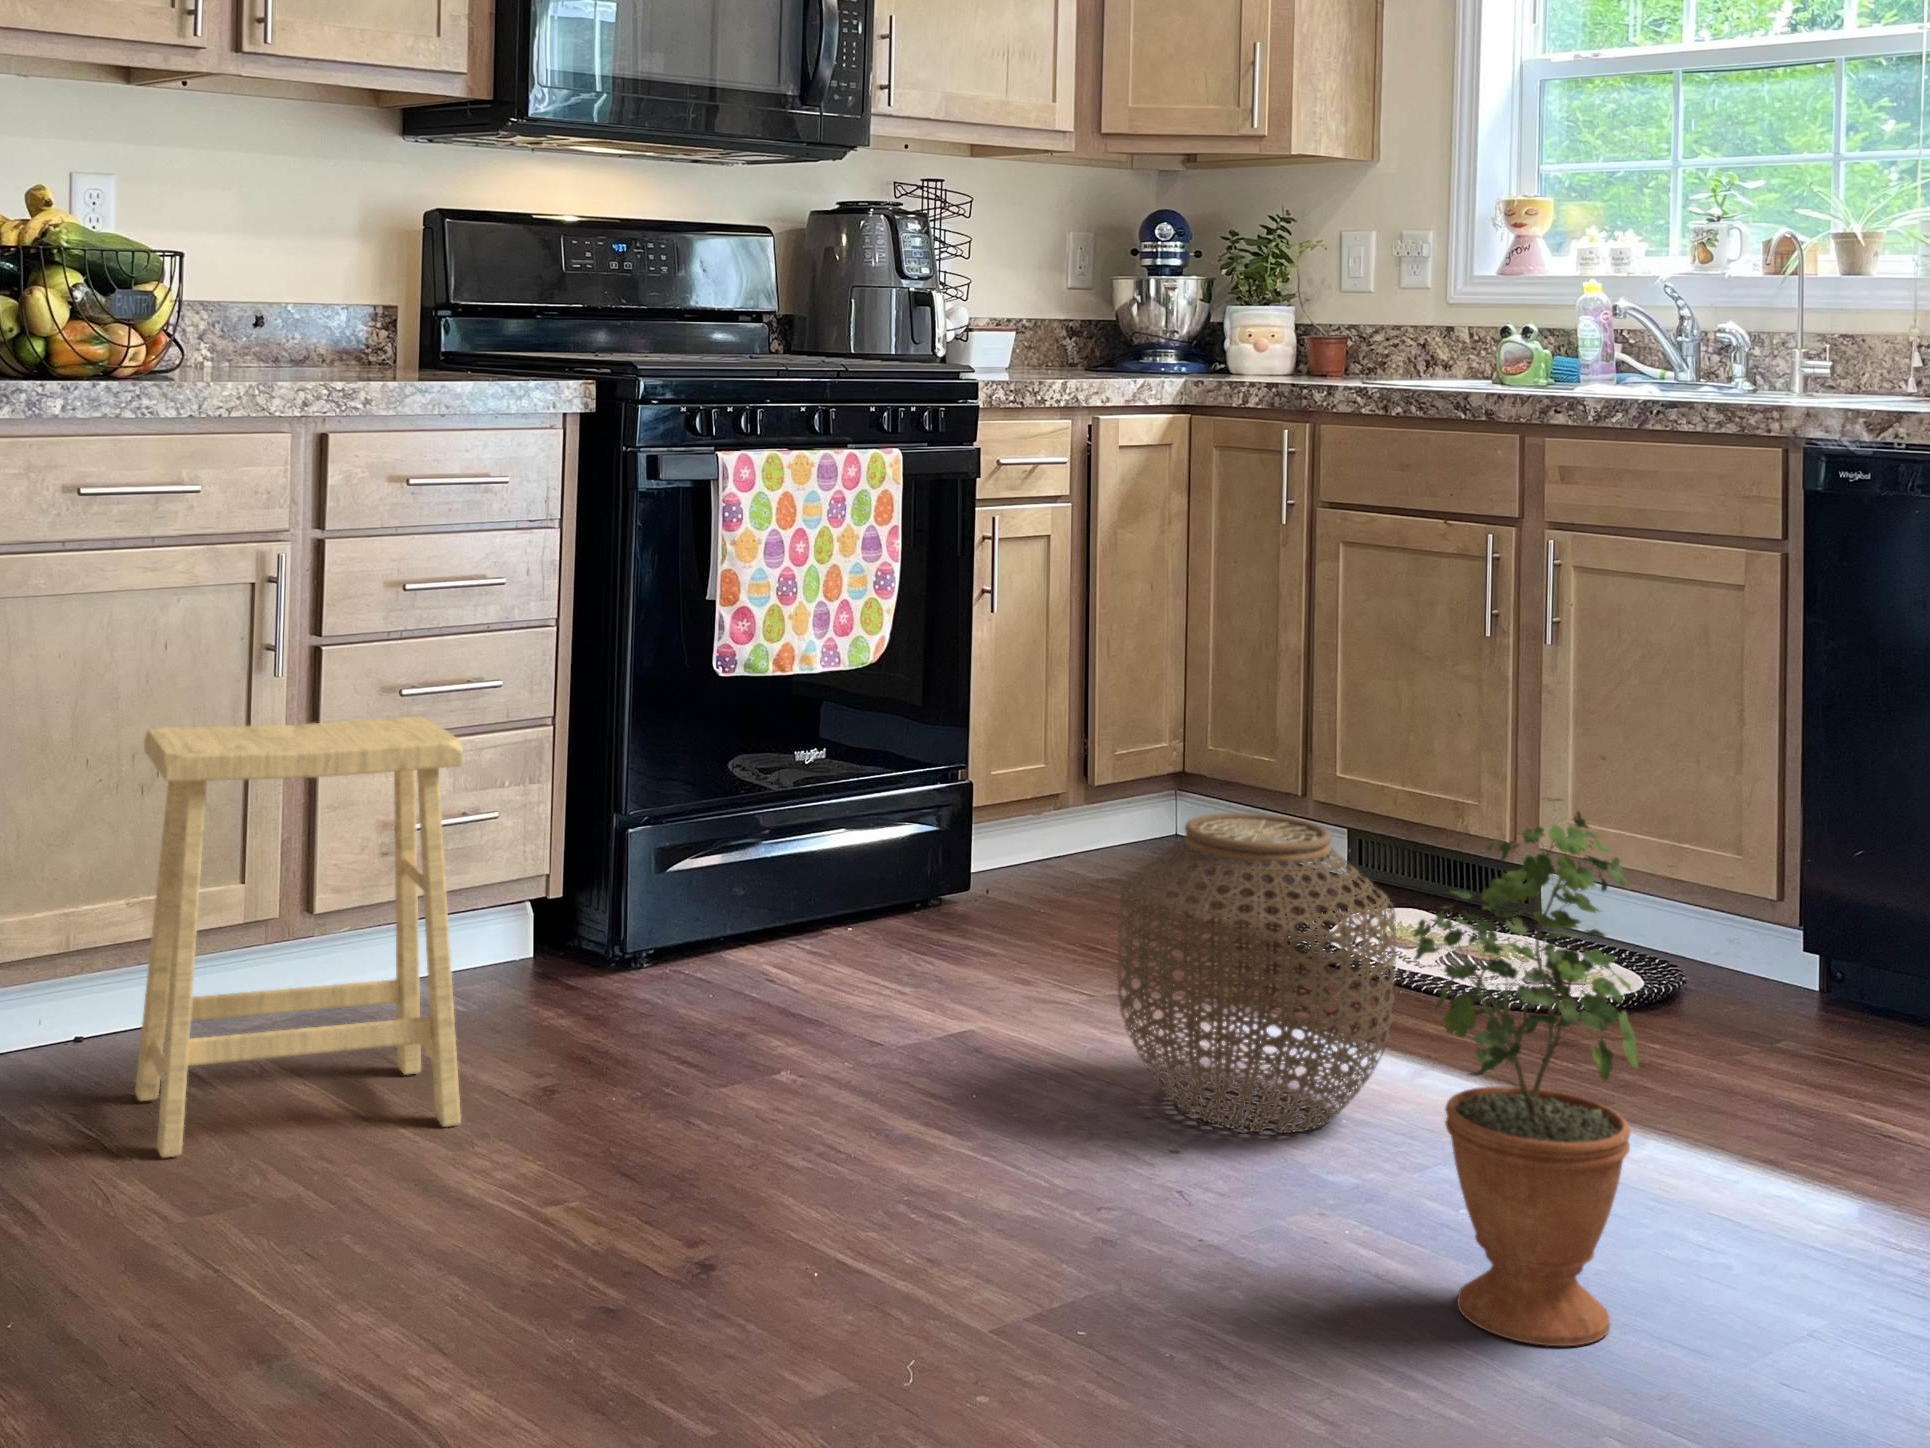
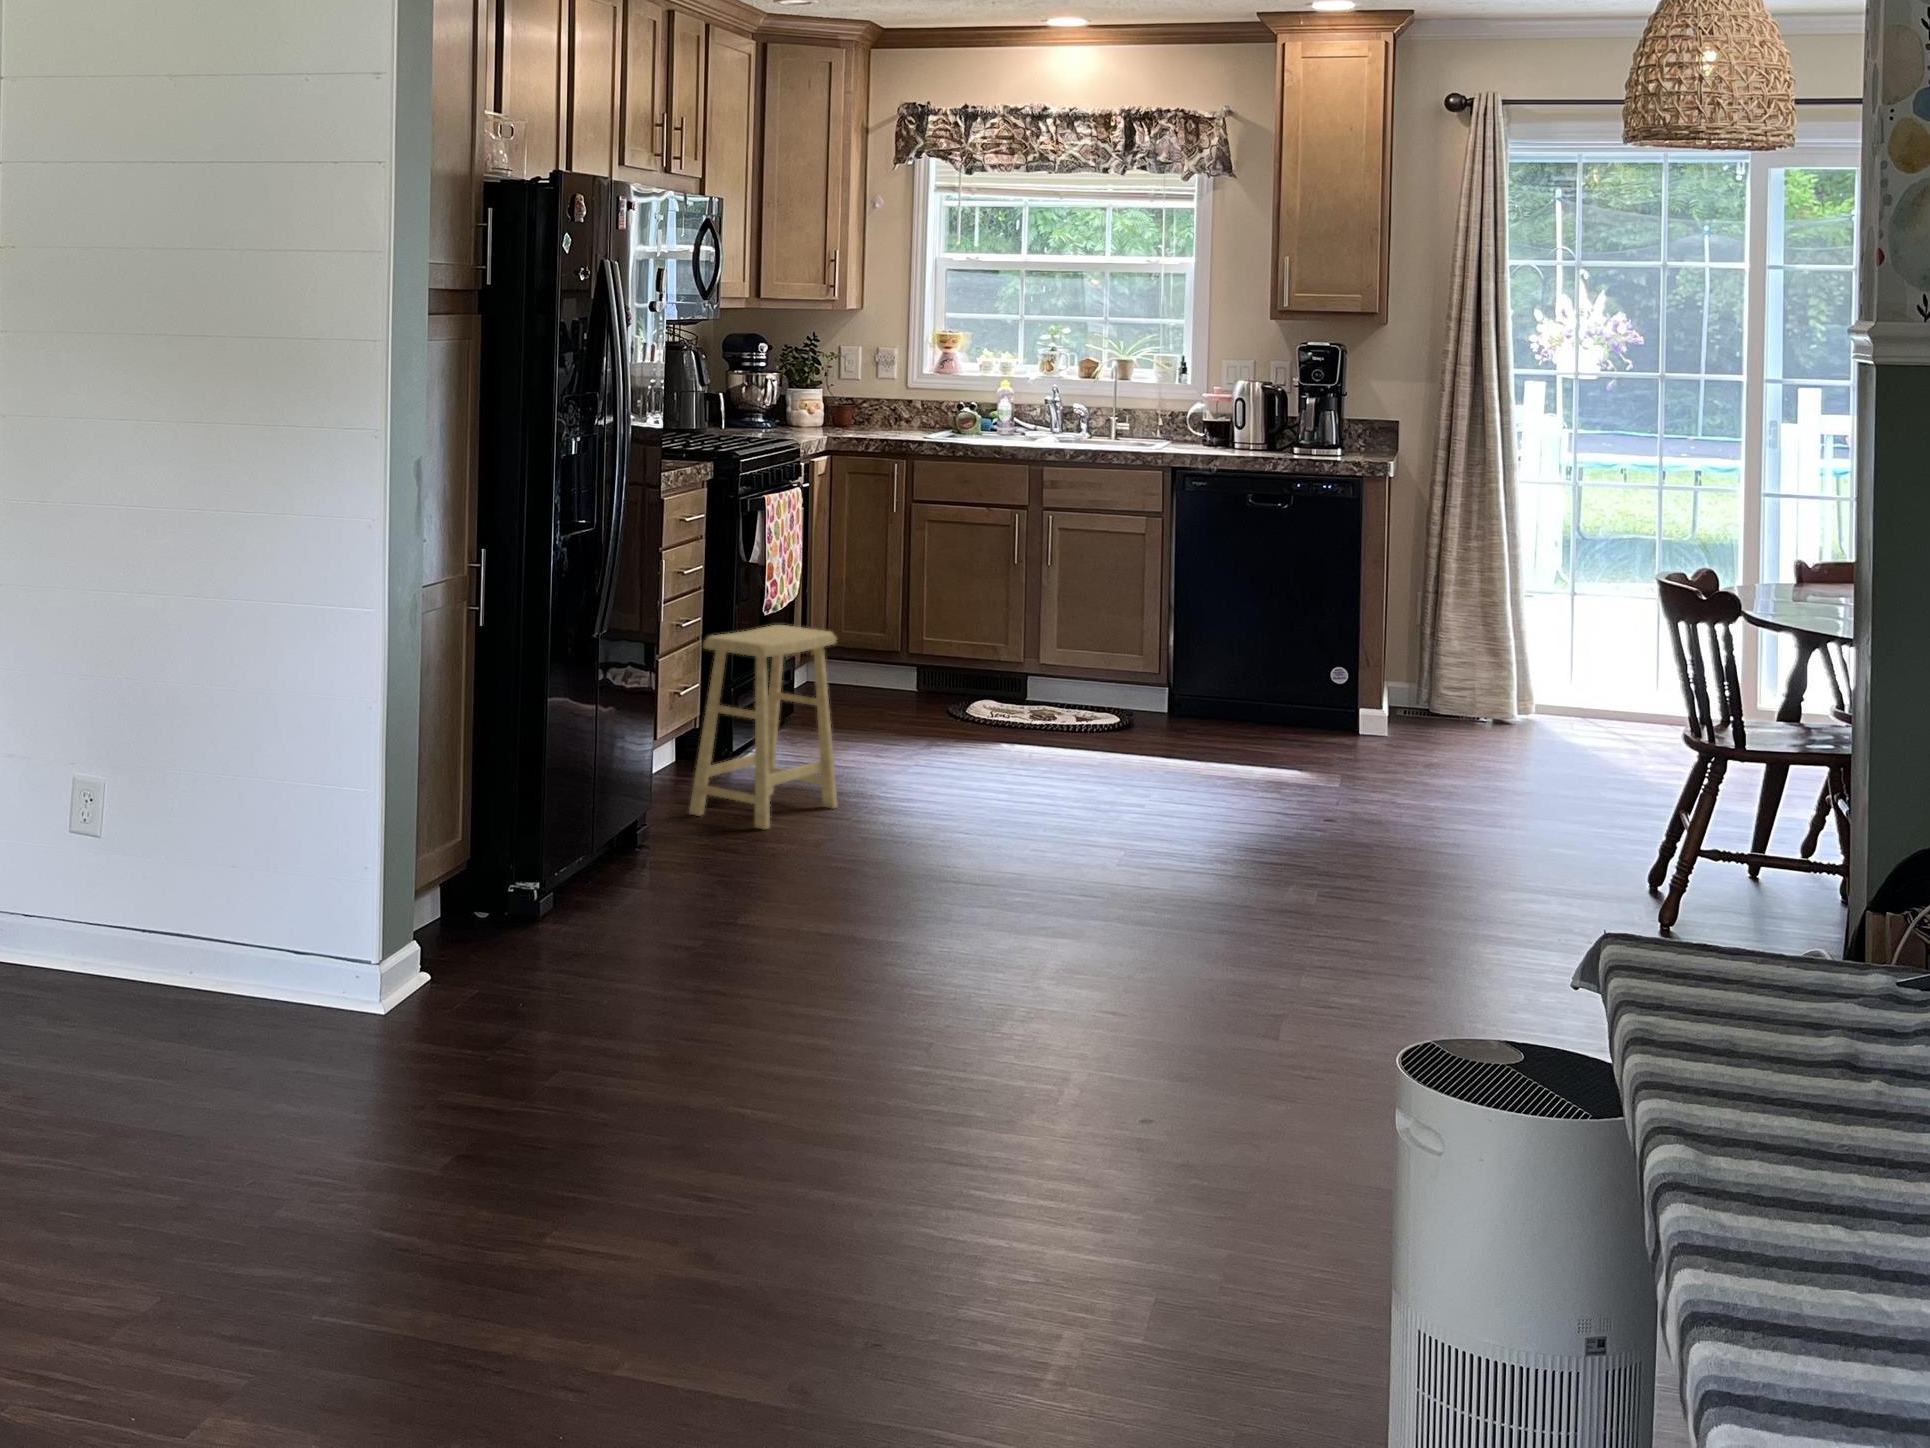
potted plant: present [1413,799,1638,1346] -> none [1235,620,1316,815]
woven basket: present [1117,813,1396,1133] -> none [1024,644,1144,776]

